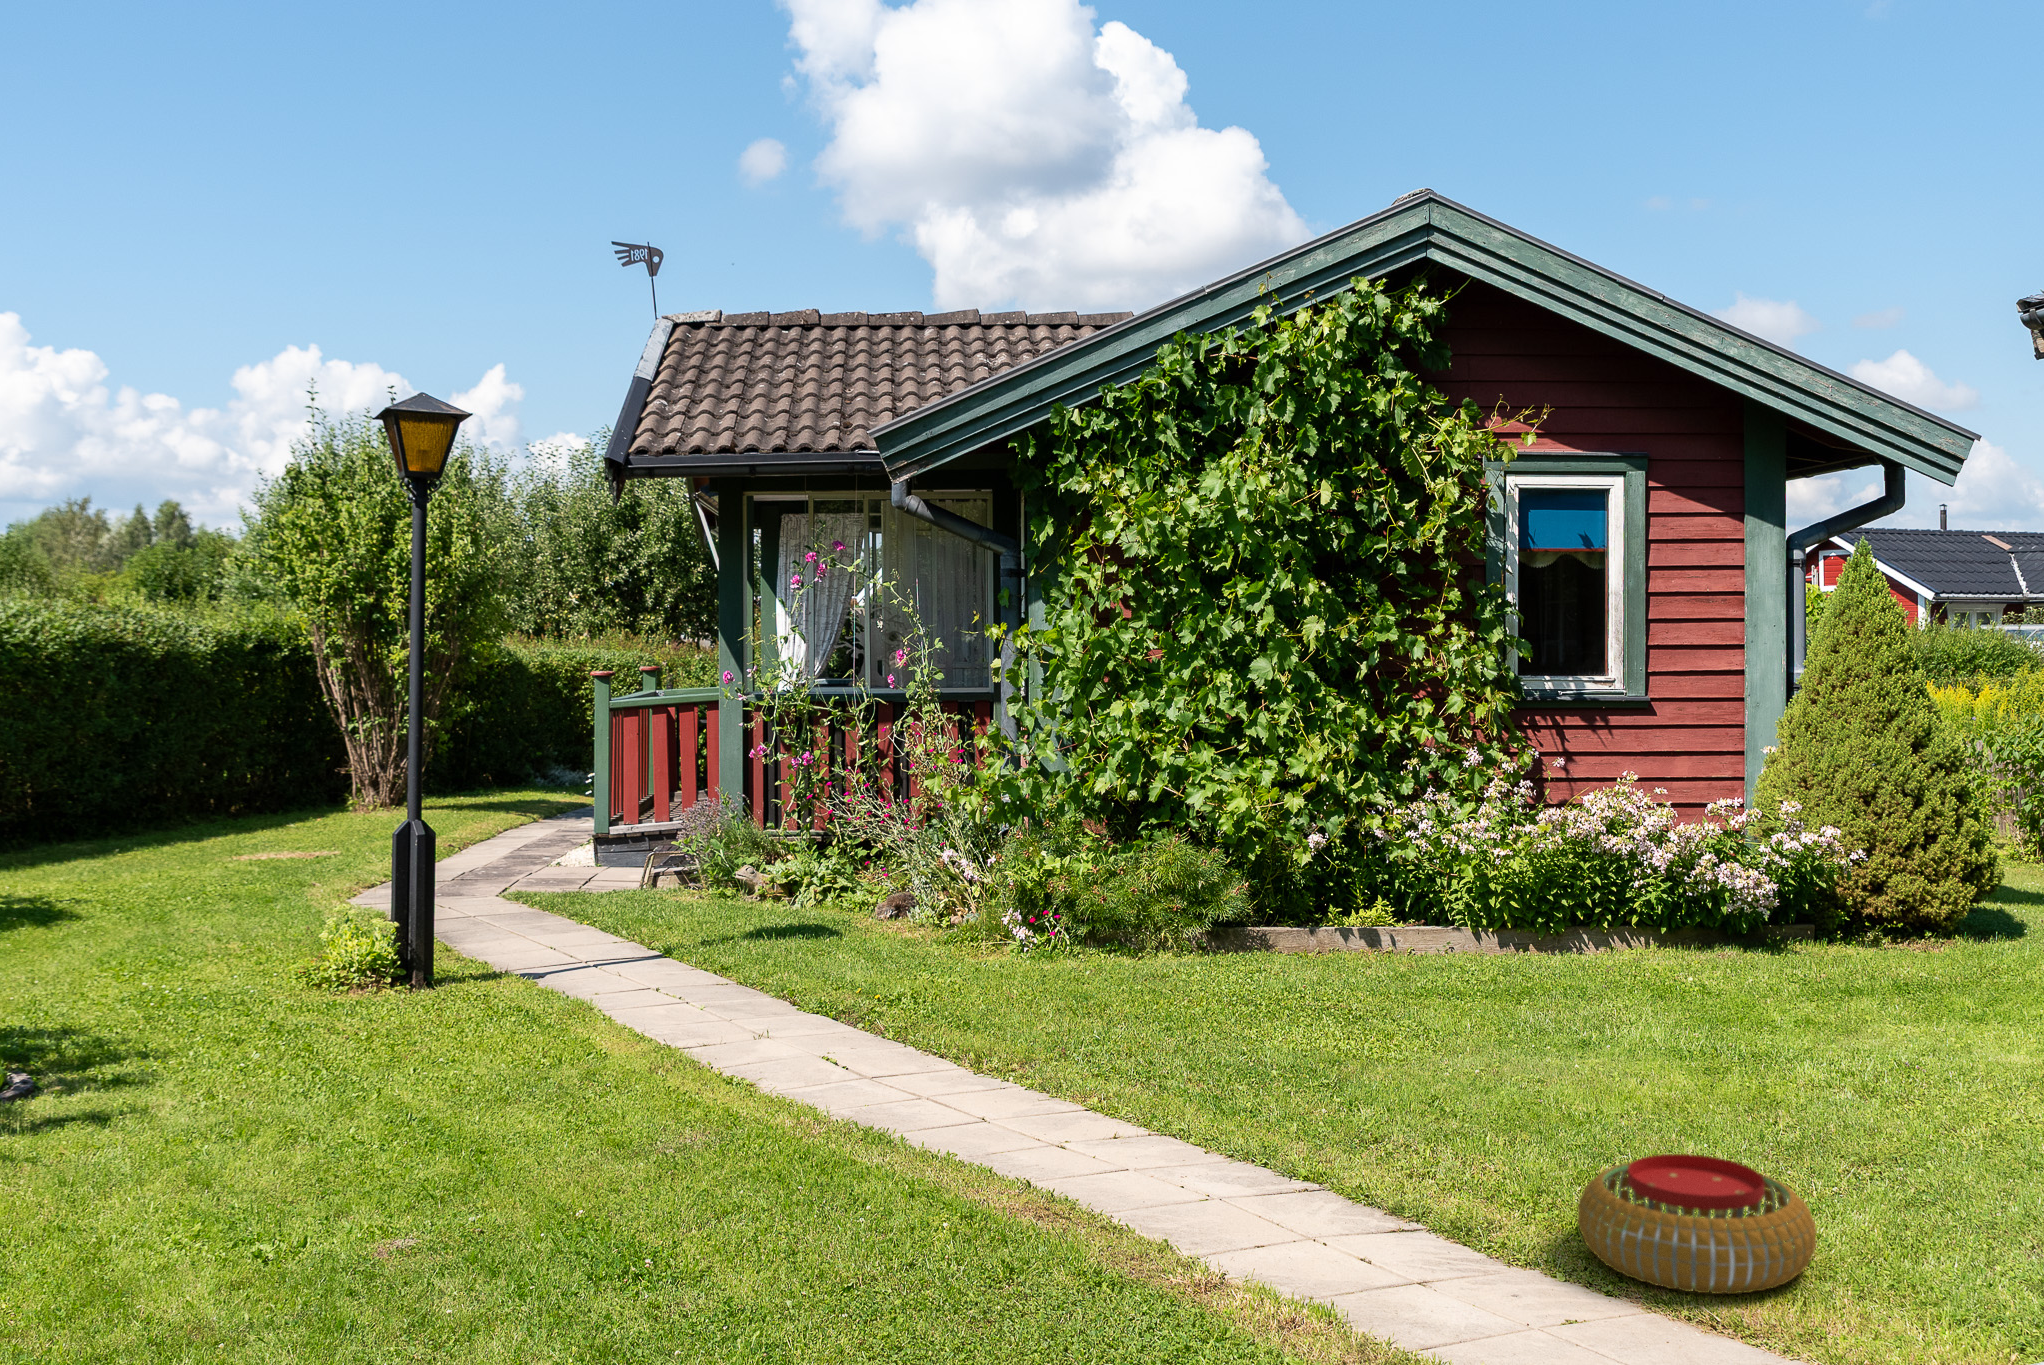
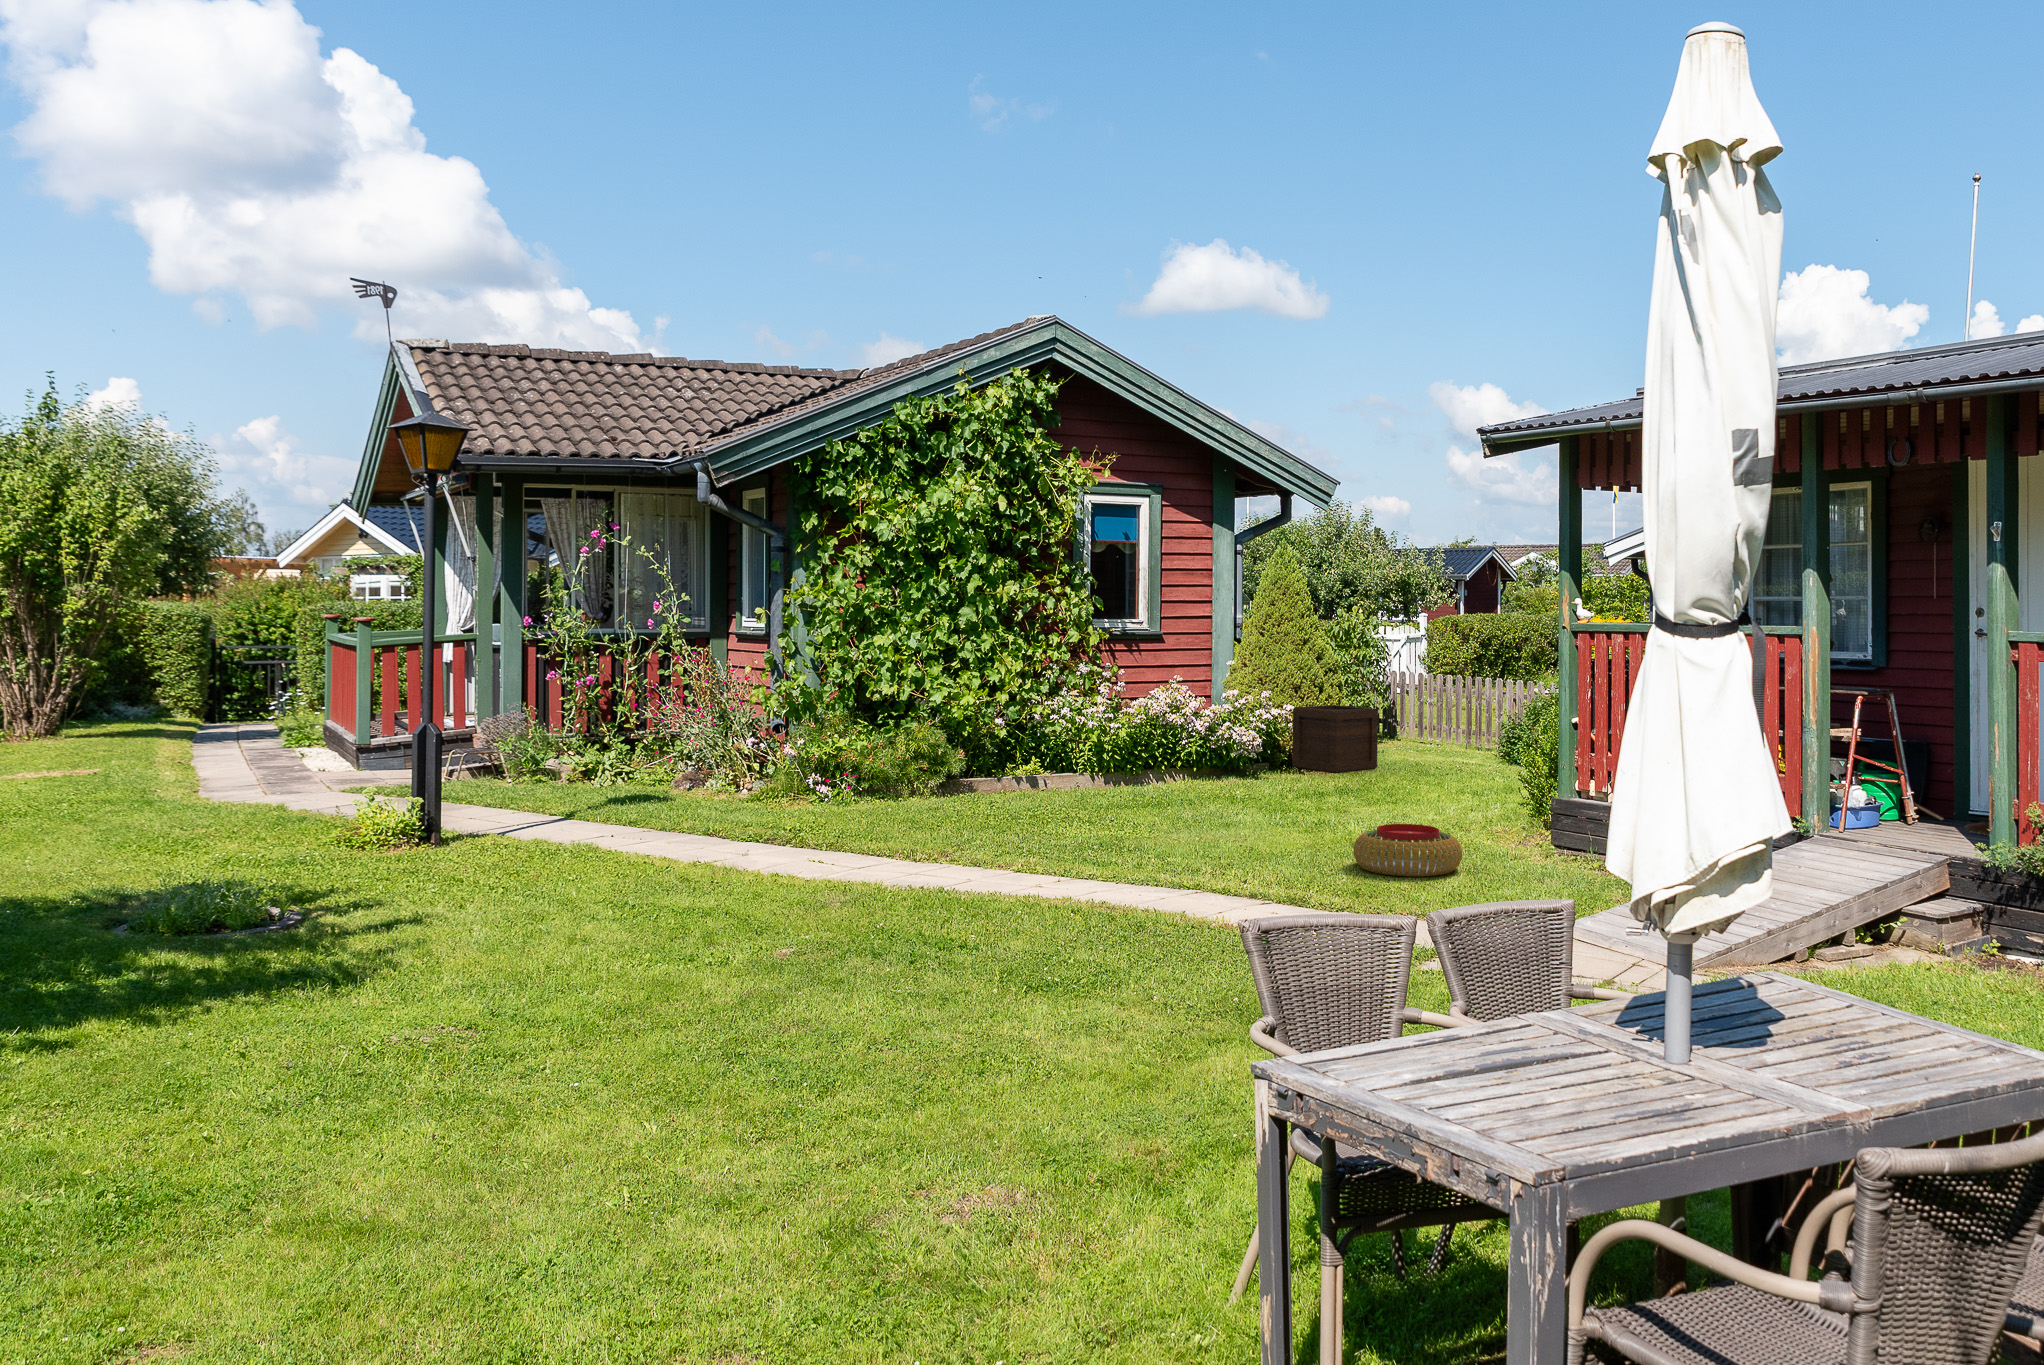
wooden crate: none [1877,836,2040,965] -> present [1292,705,1378,773]

